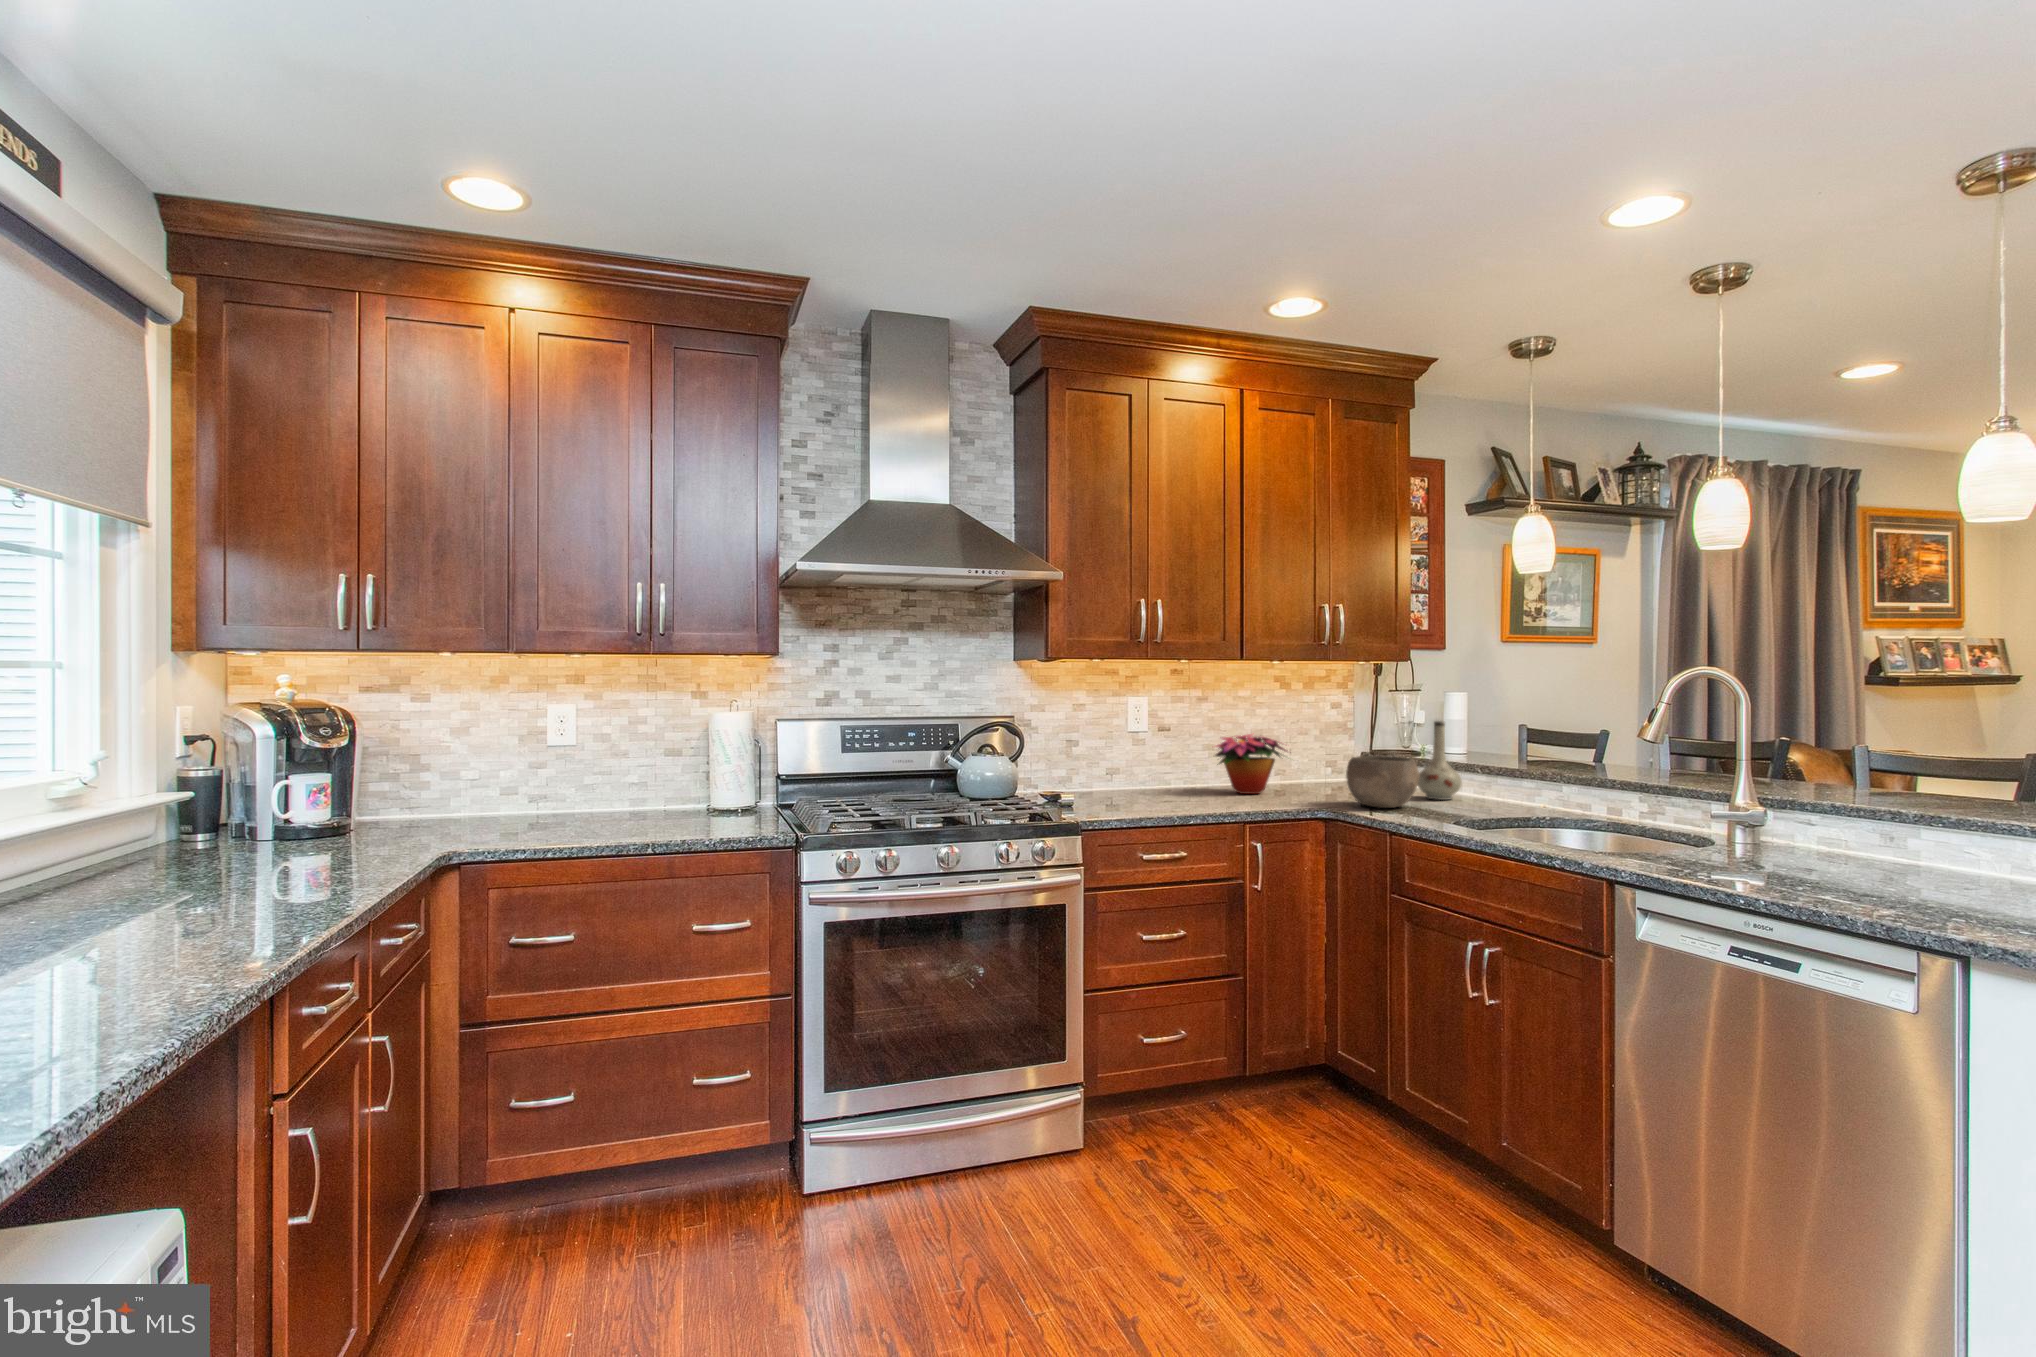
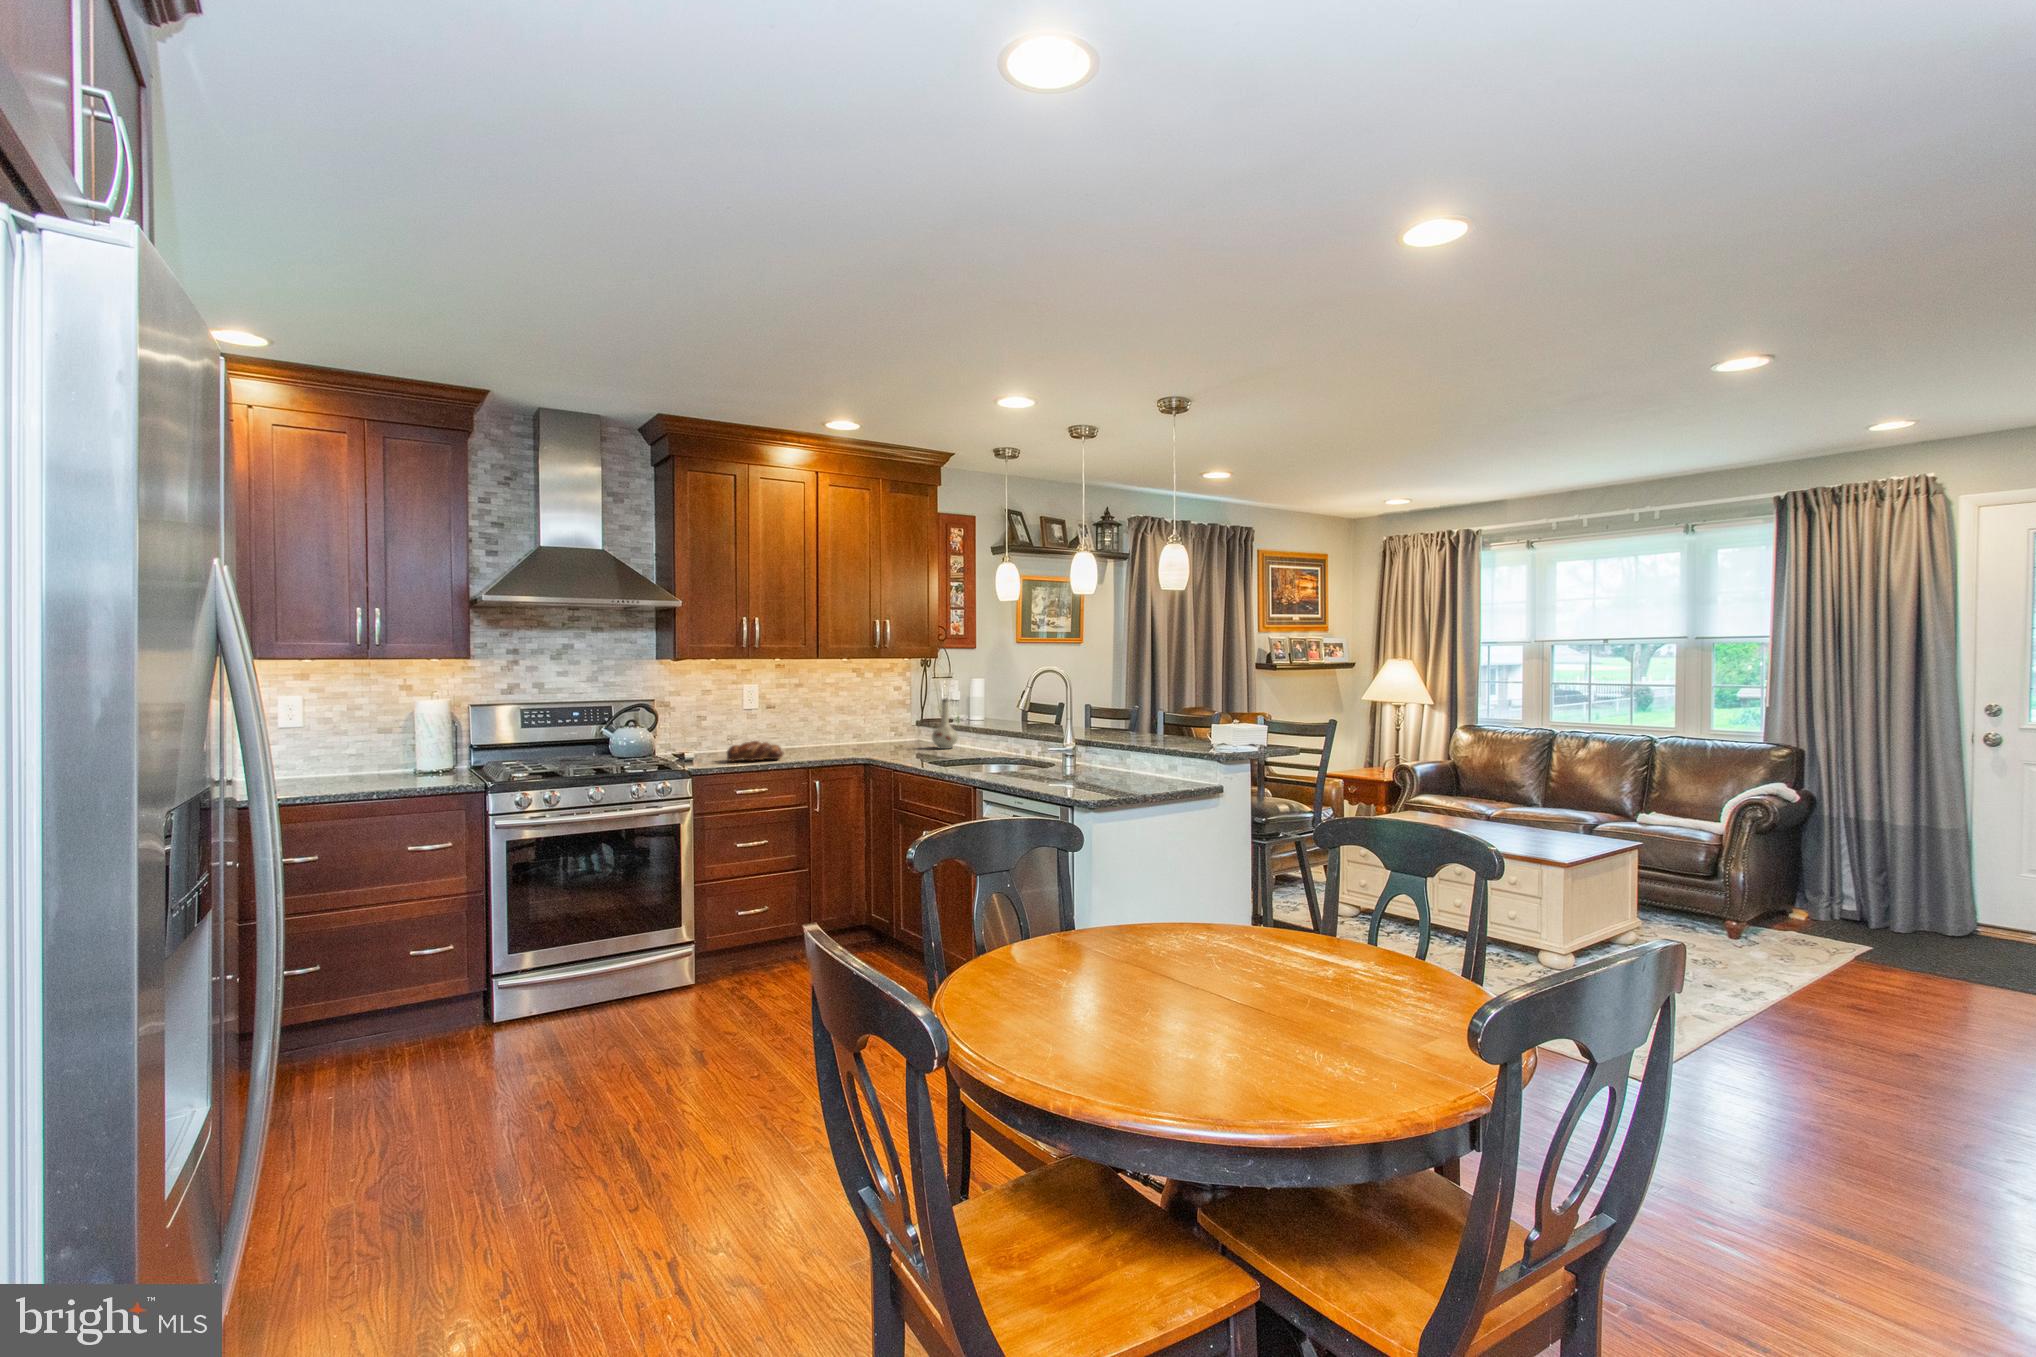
flower arrangement: present [1215,734,1287,794] -> none [798,708,859,749]
bowl: present [1346,756,1419,808] -> none [881,722,925,755]
bread loaf: none [1116,779,1201,810] -> present [727,741,784,761]

